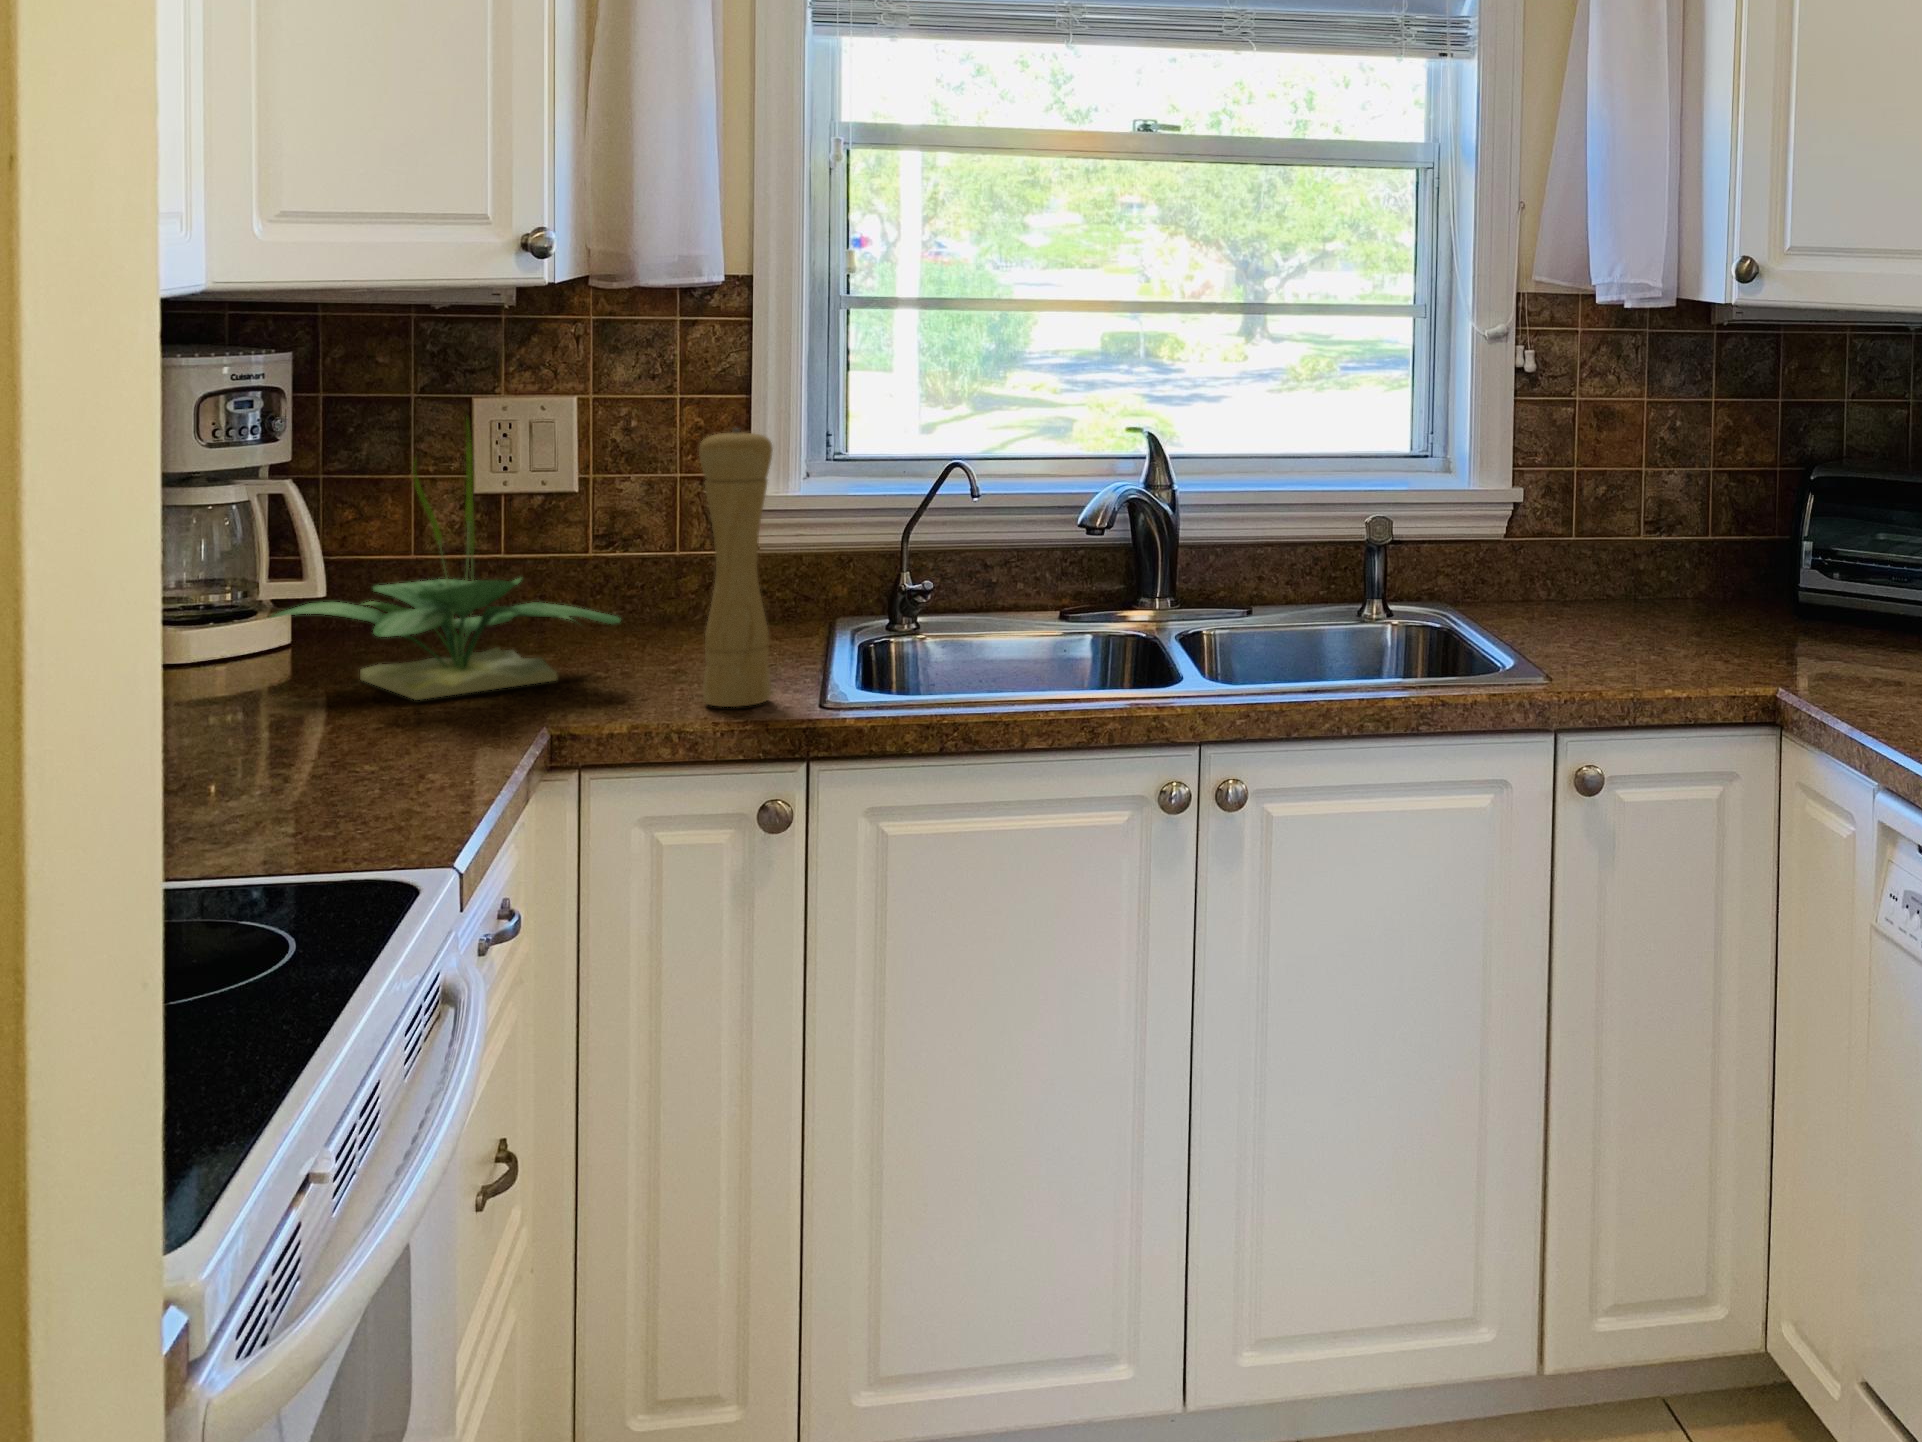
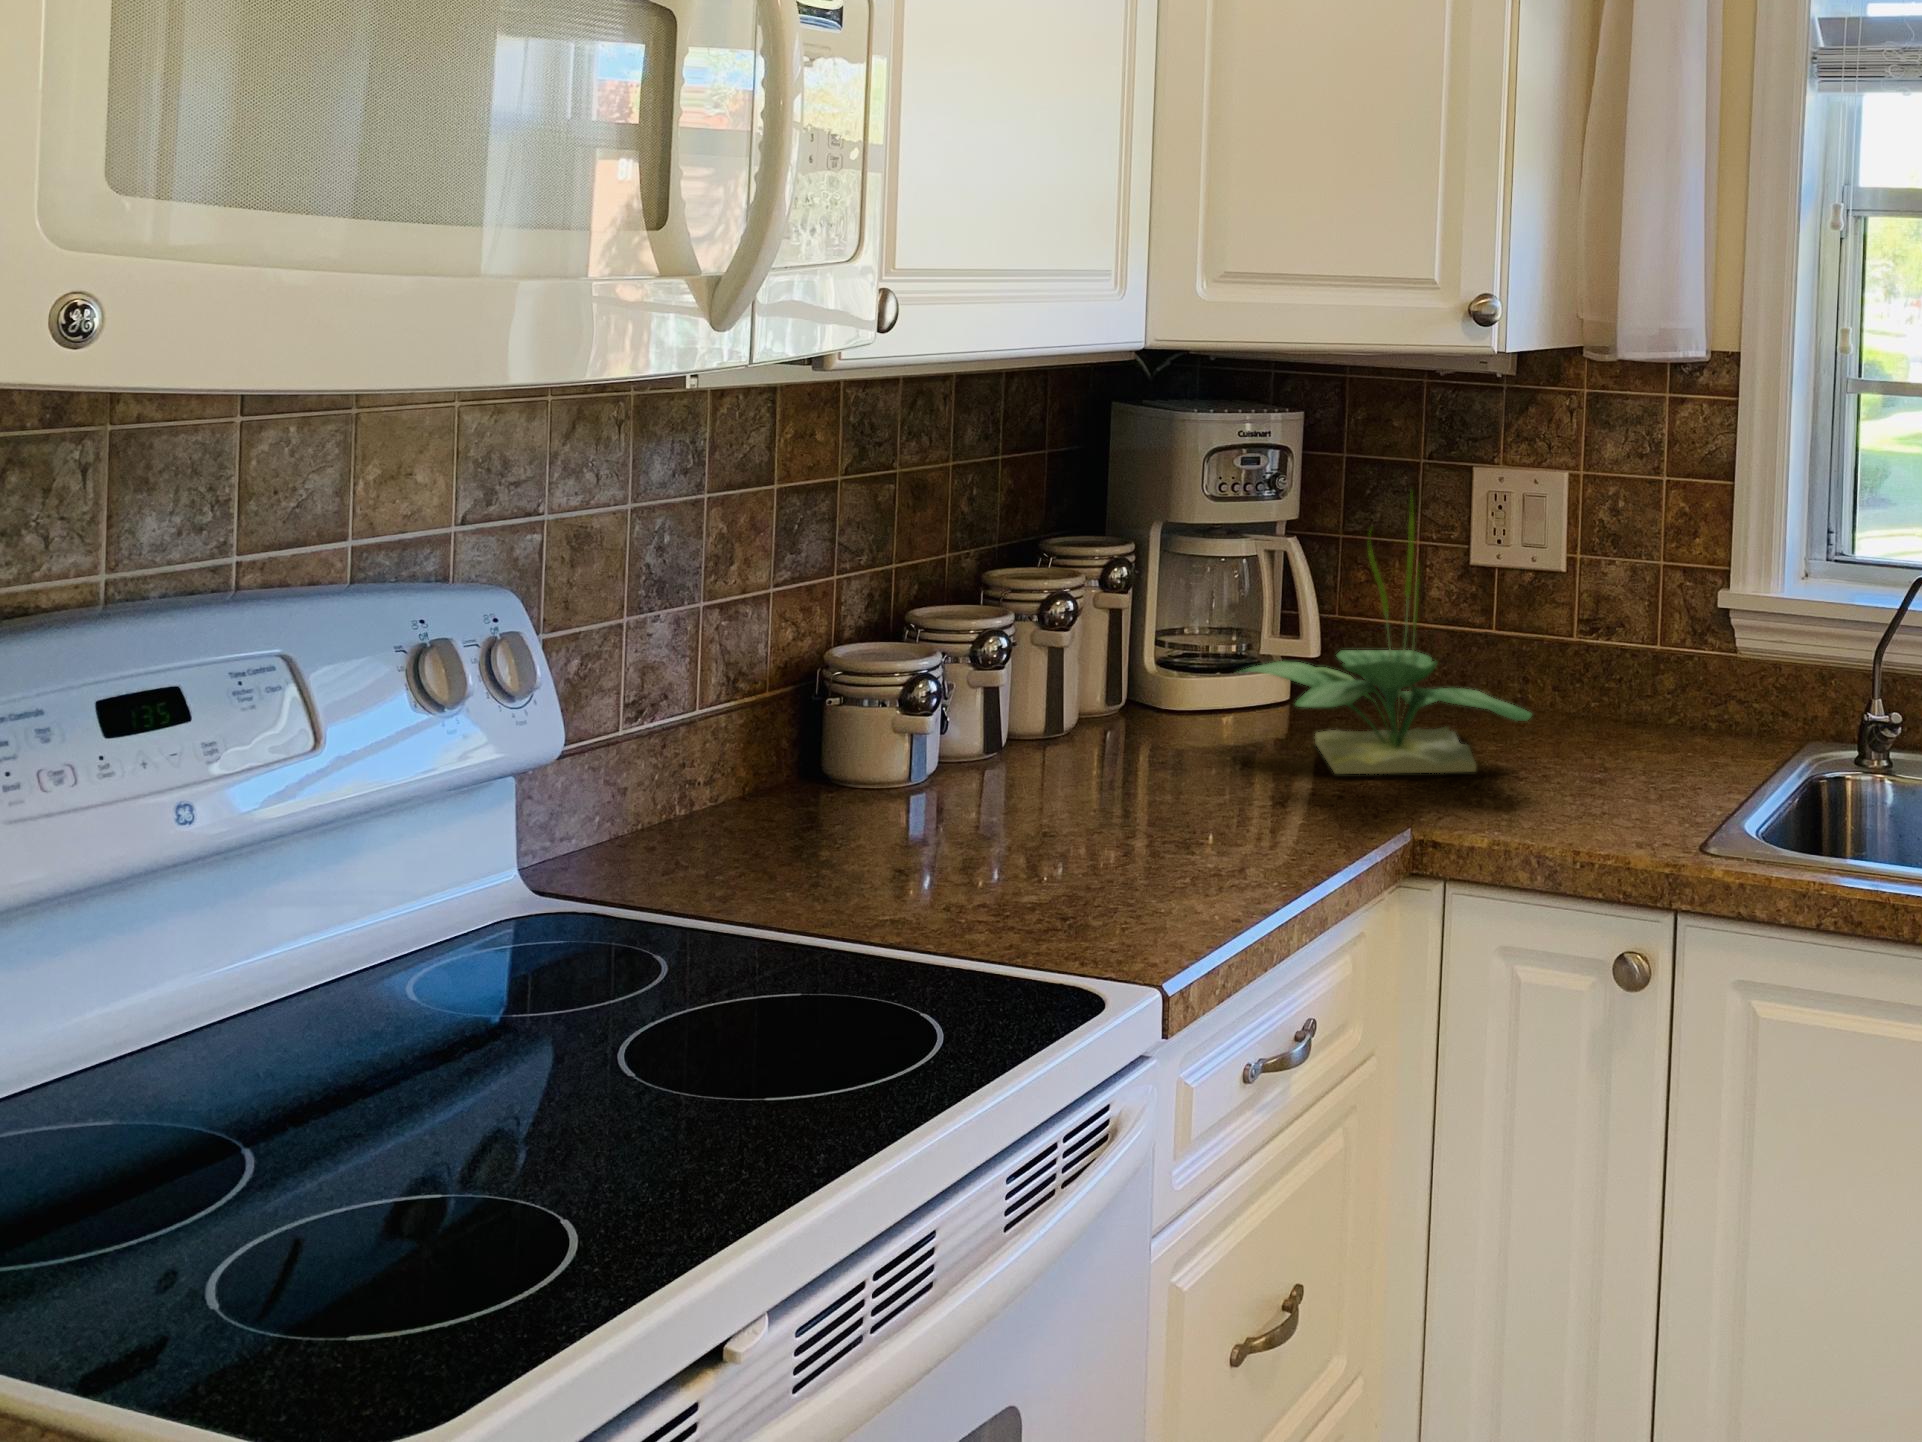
pepper mill: present [699,428,773,707] -> none [1583,523,1668,834]

